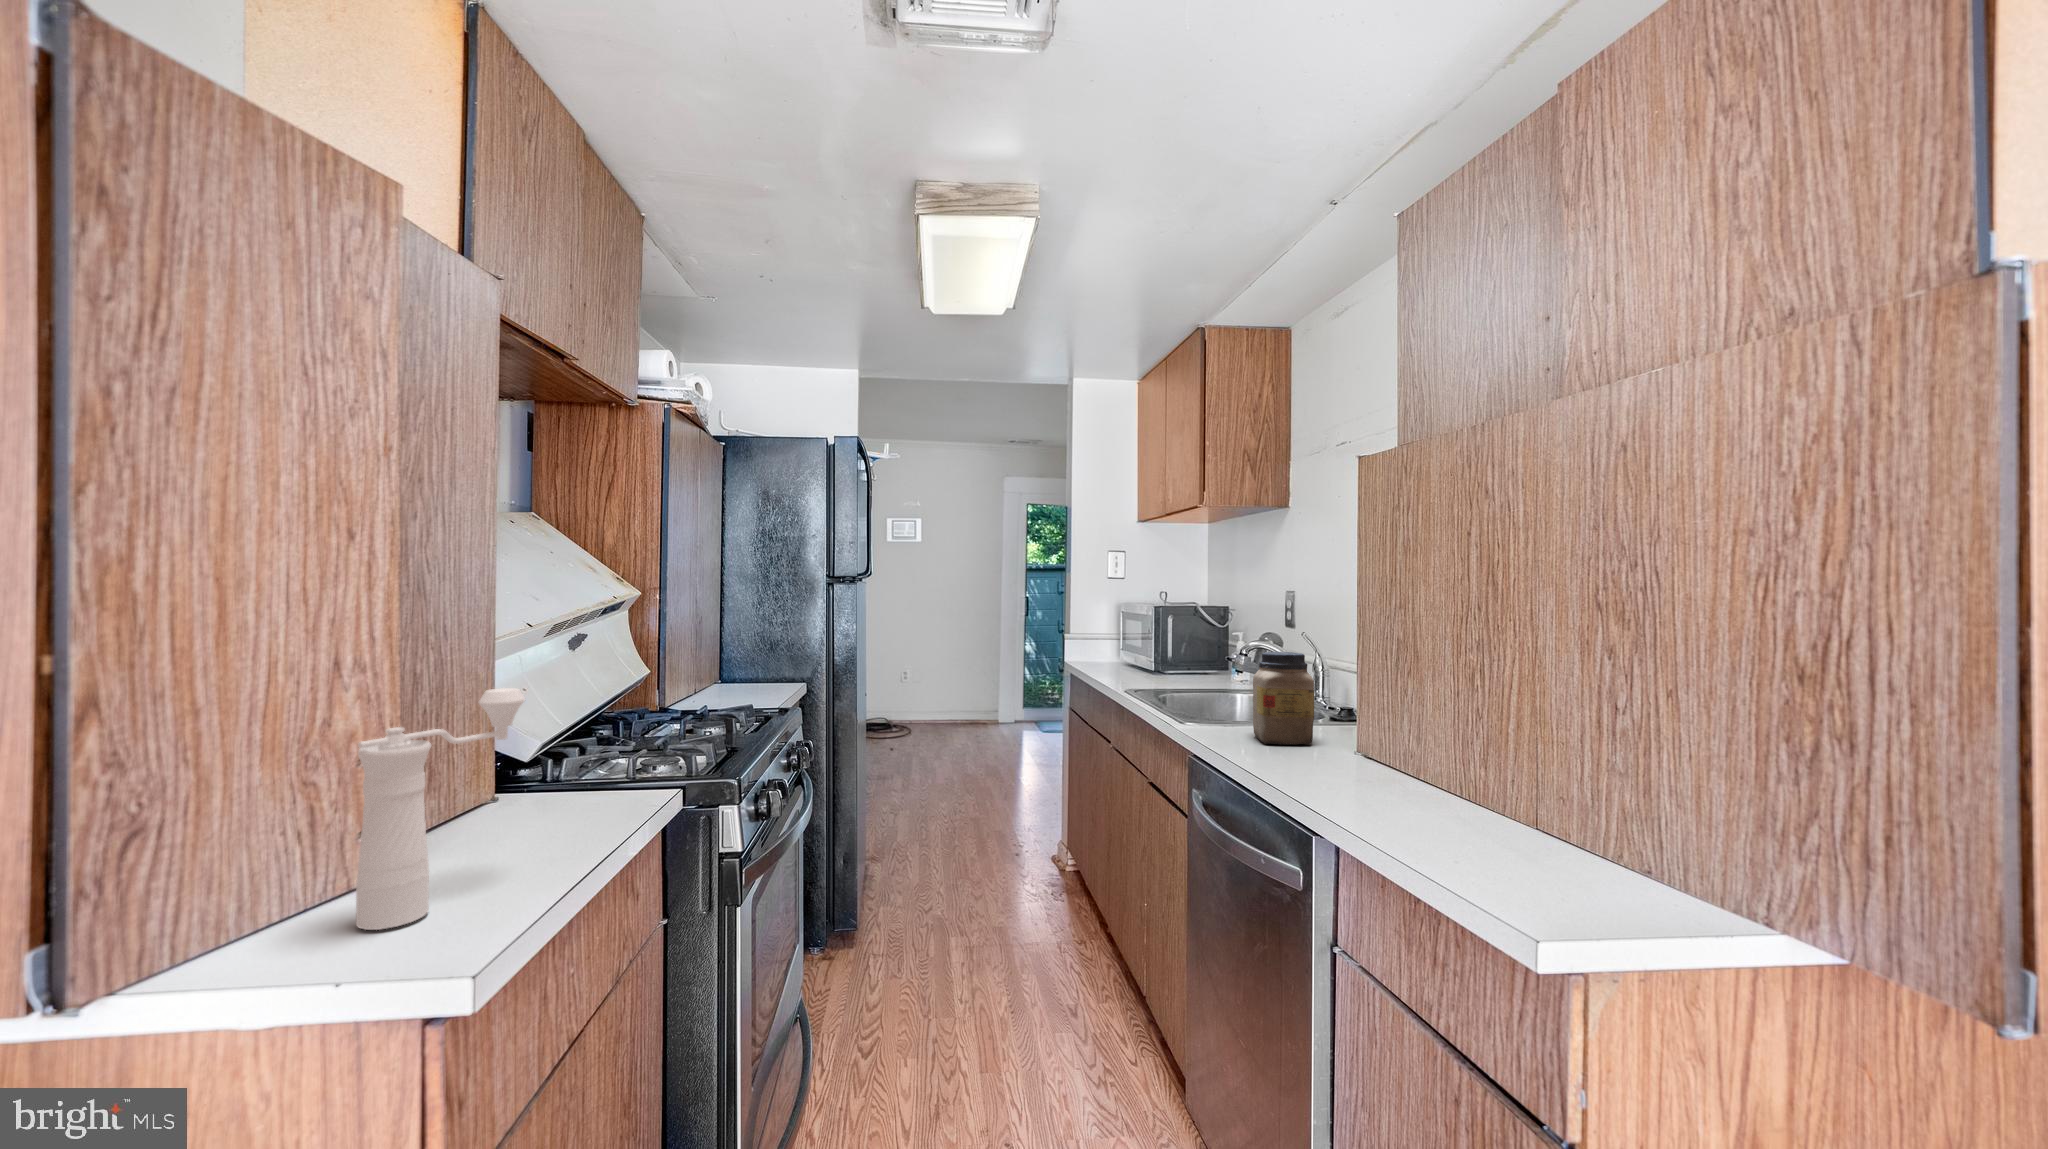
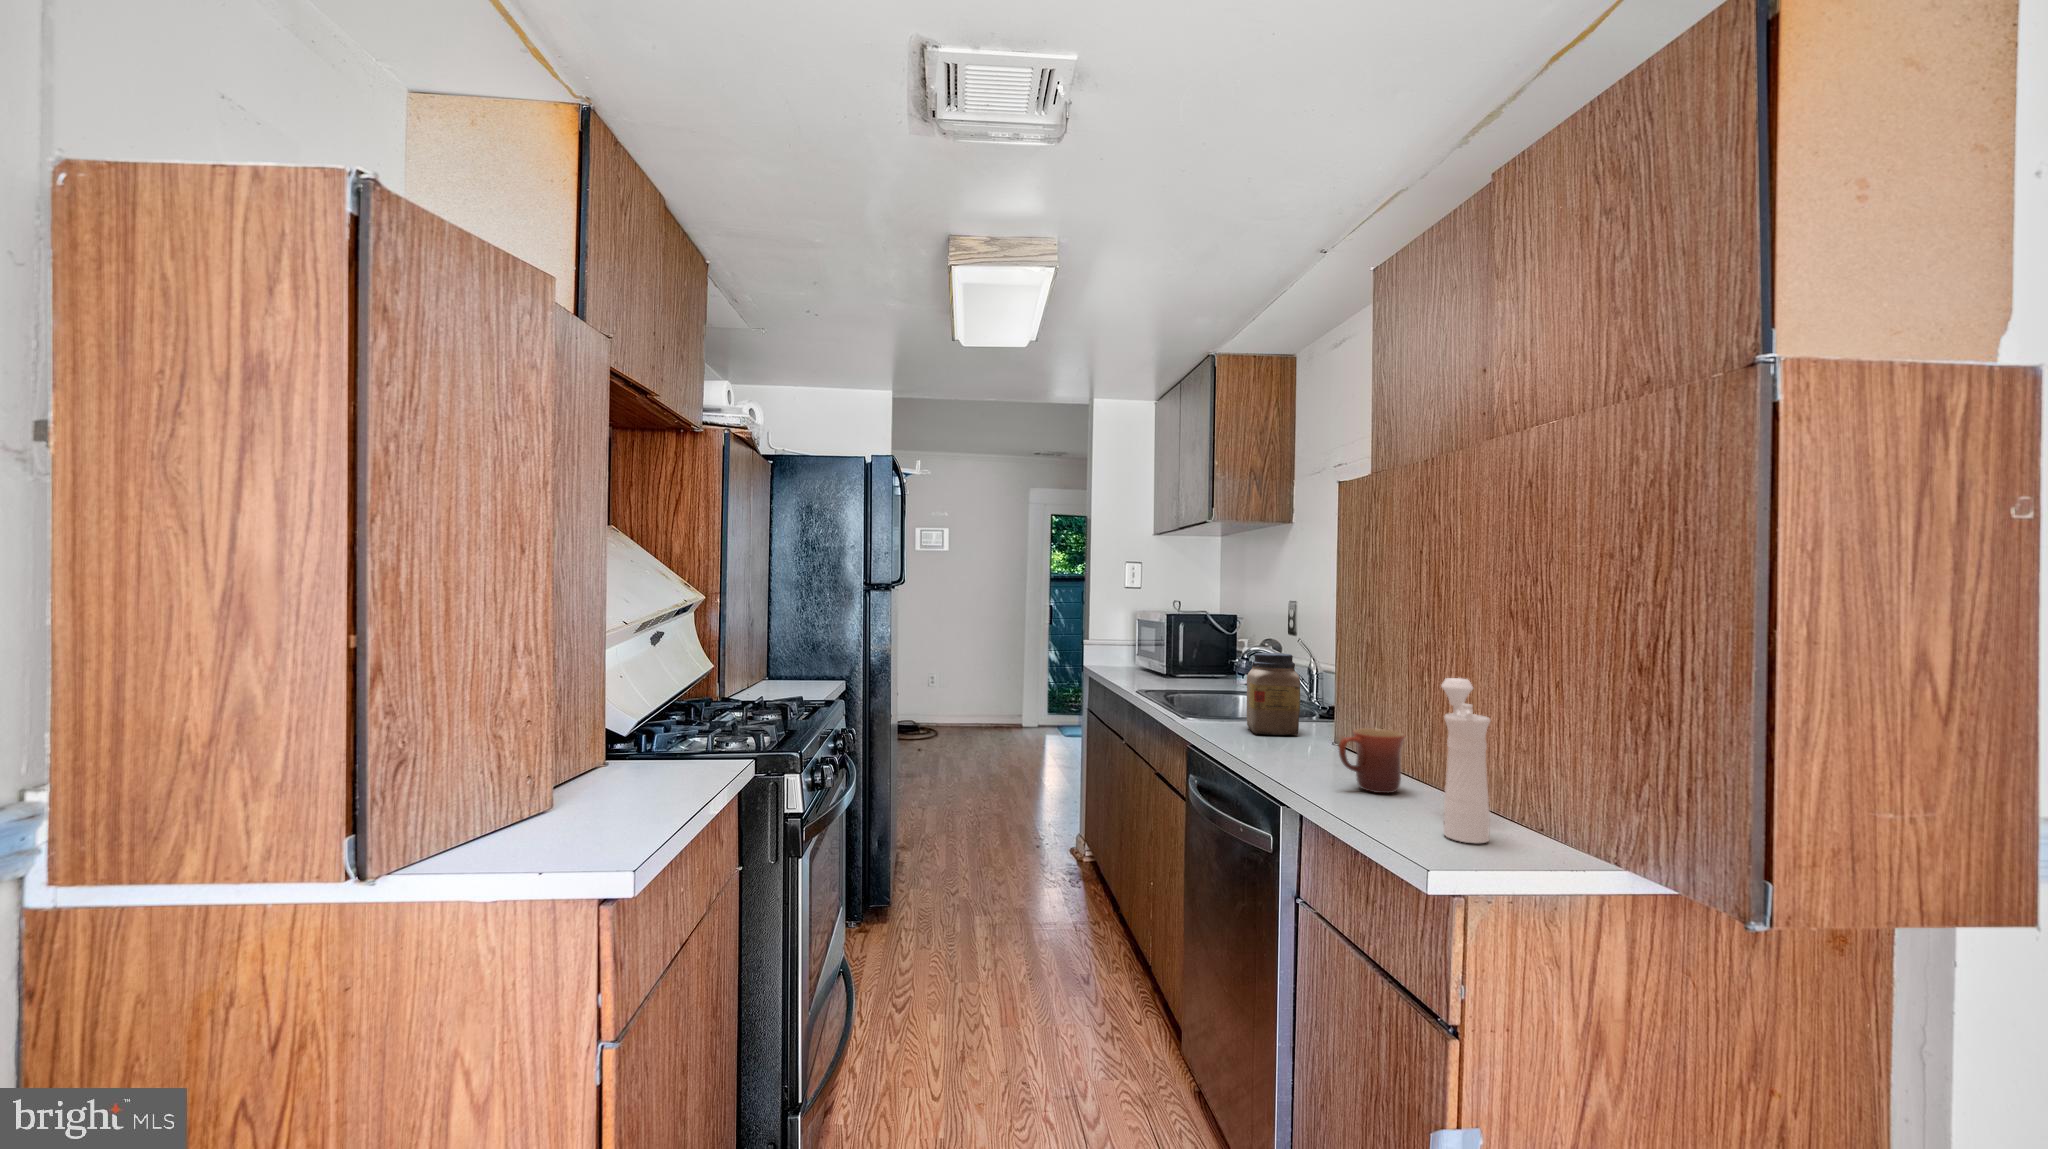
pepper mill: present [356,688,525,930] -> present [1441,678,1490,843]
mug: none [1380,743,1459,821] -> present [1339,728,1405,793]

